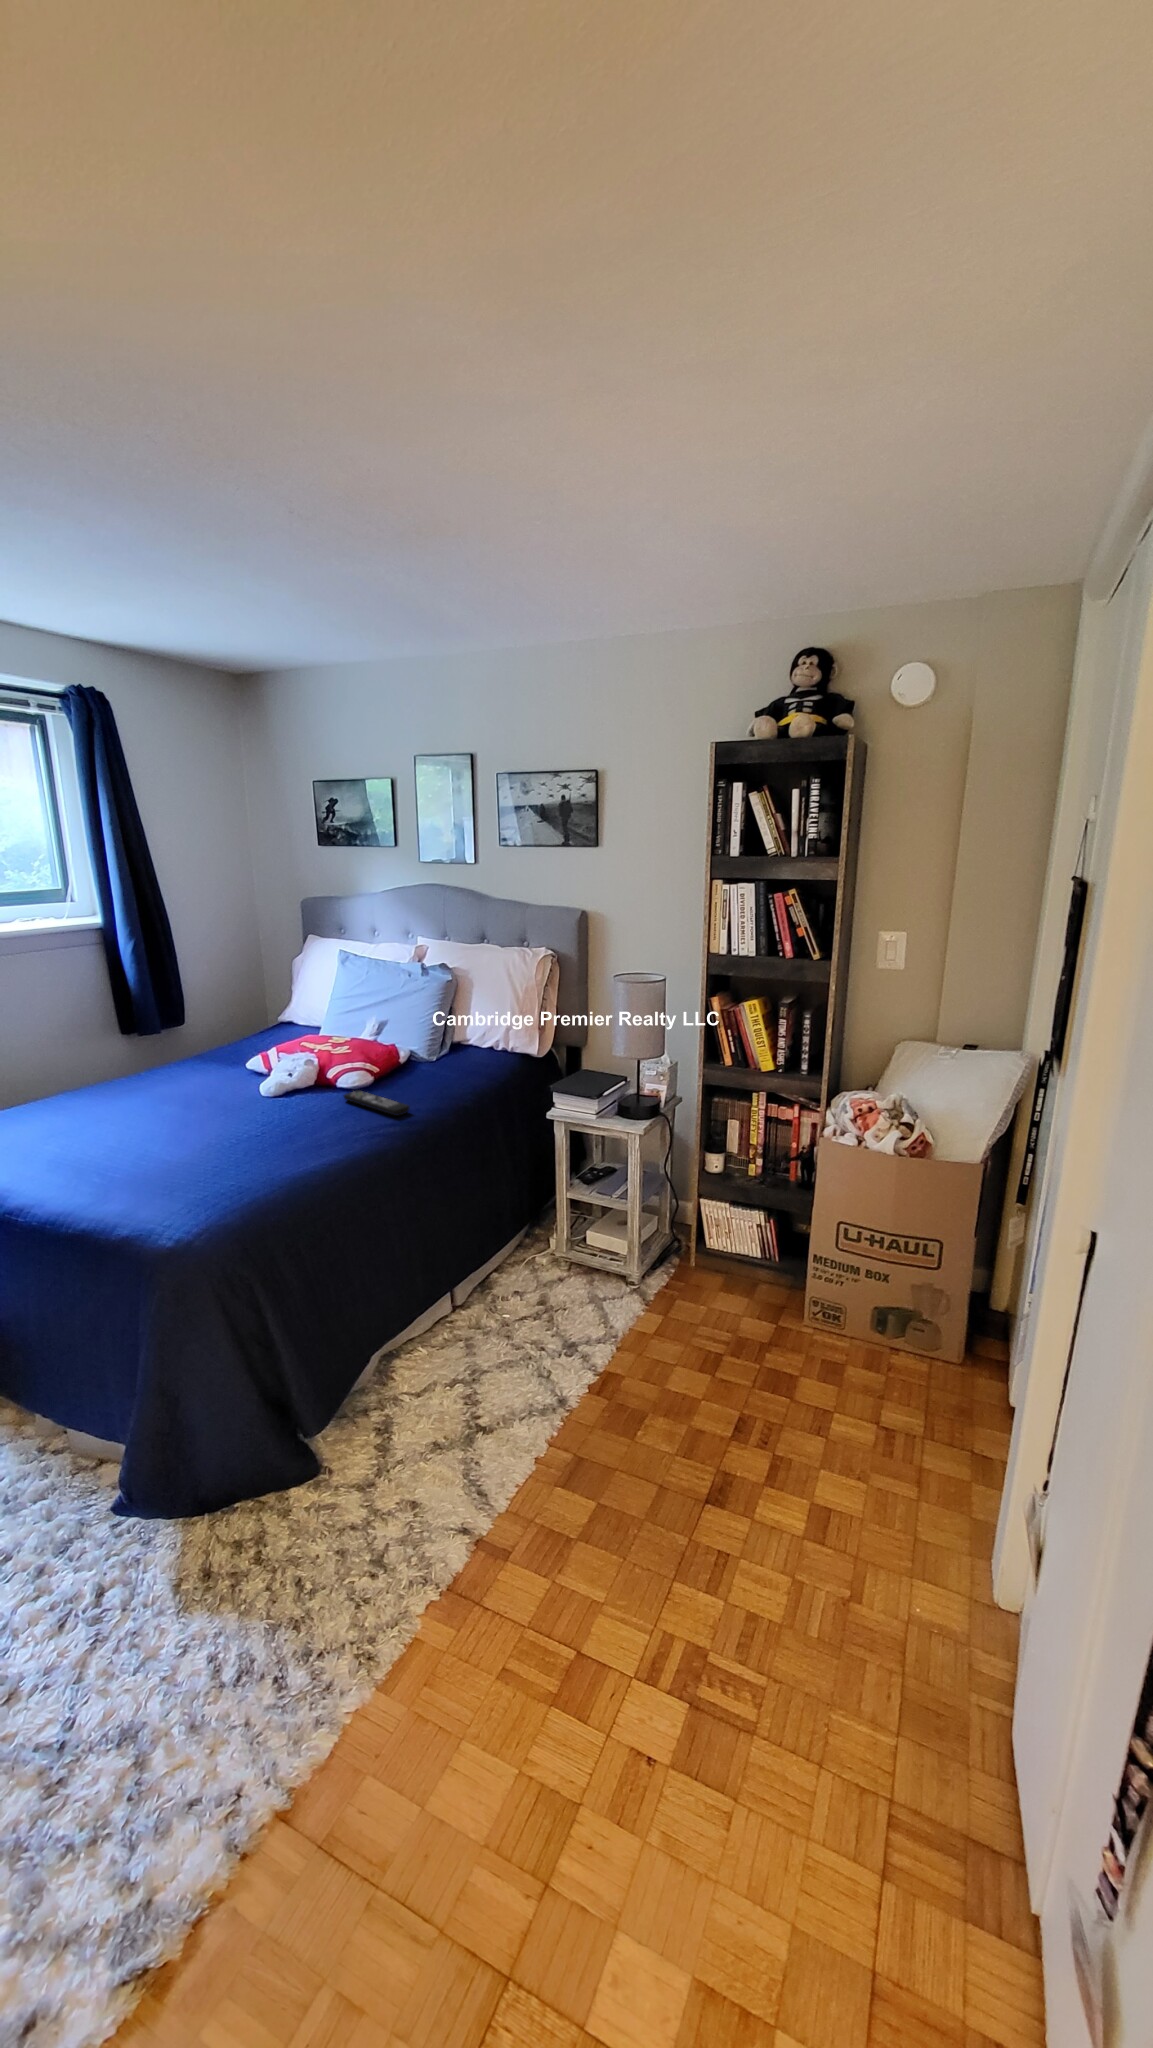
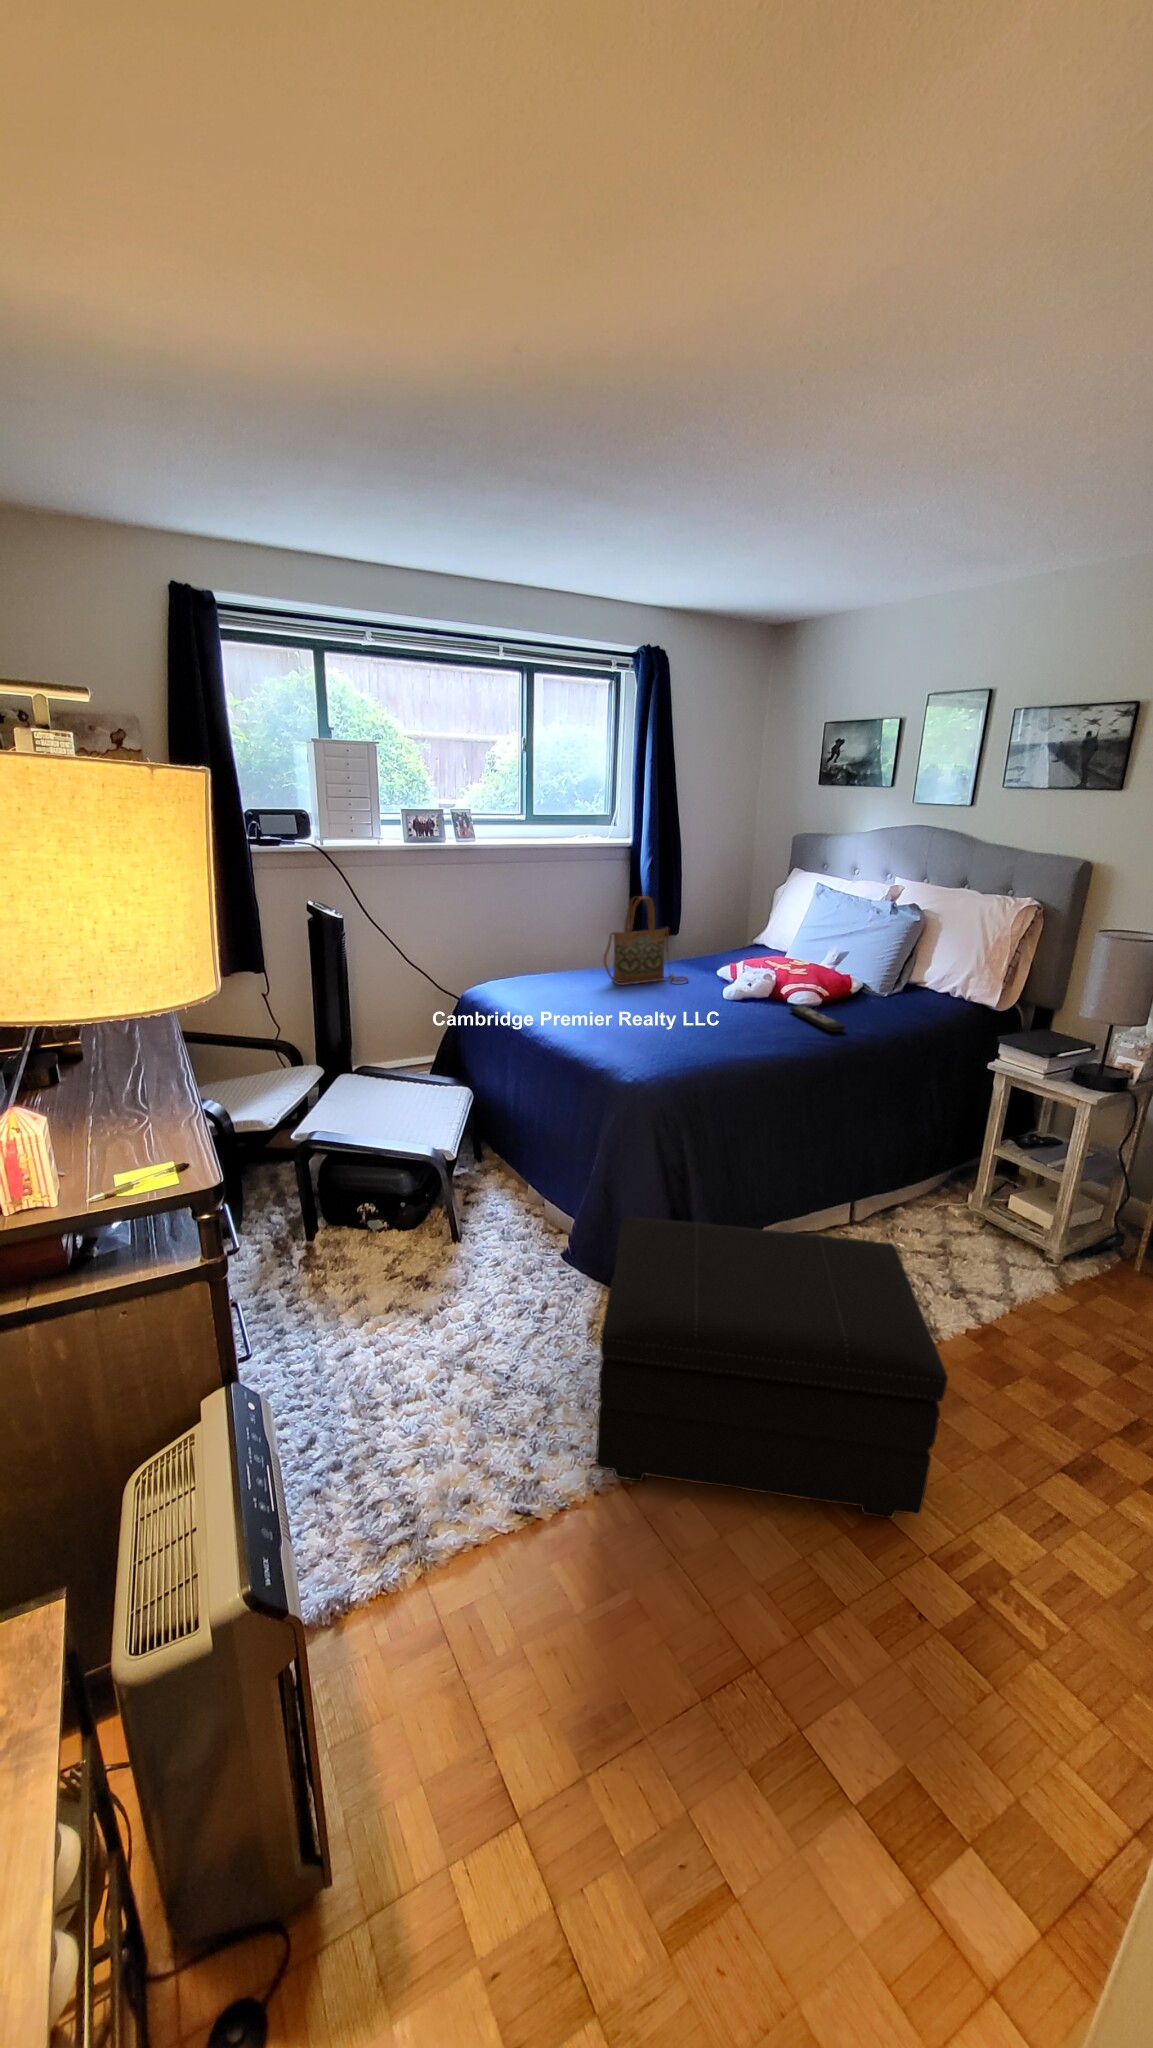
handbag: none [91,991,213,1108] -> present [604,896,688,985]
footstool: none [200,1341,618,1816] -> present [596,1216,948,1518]

